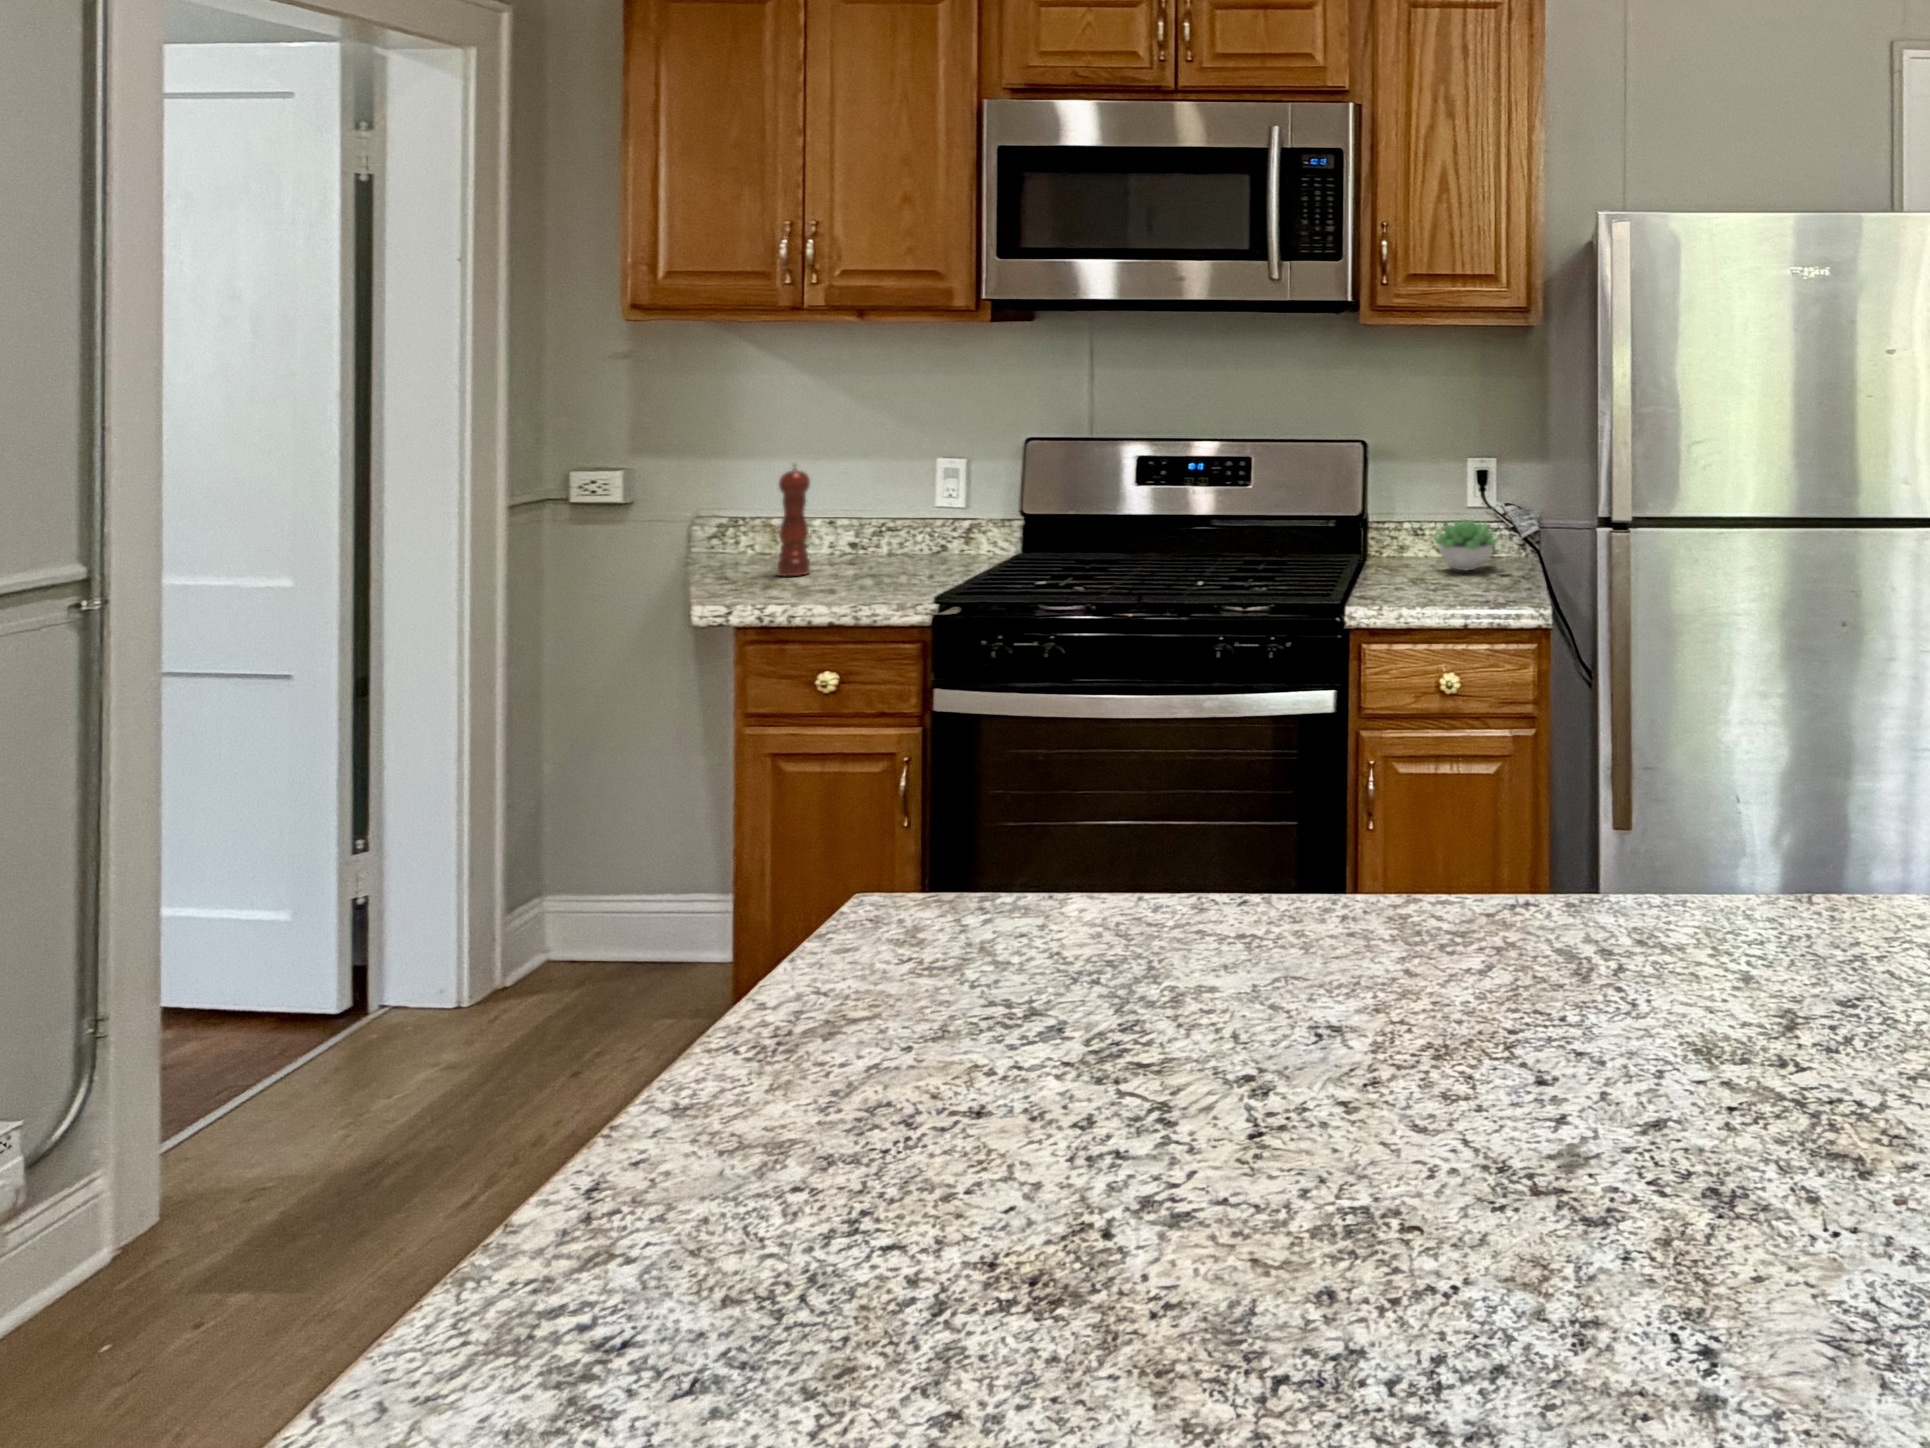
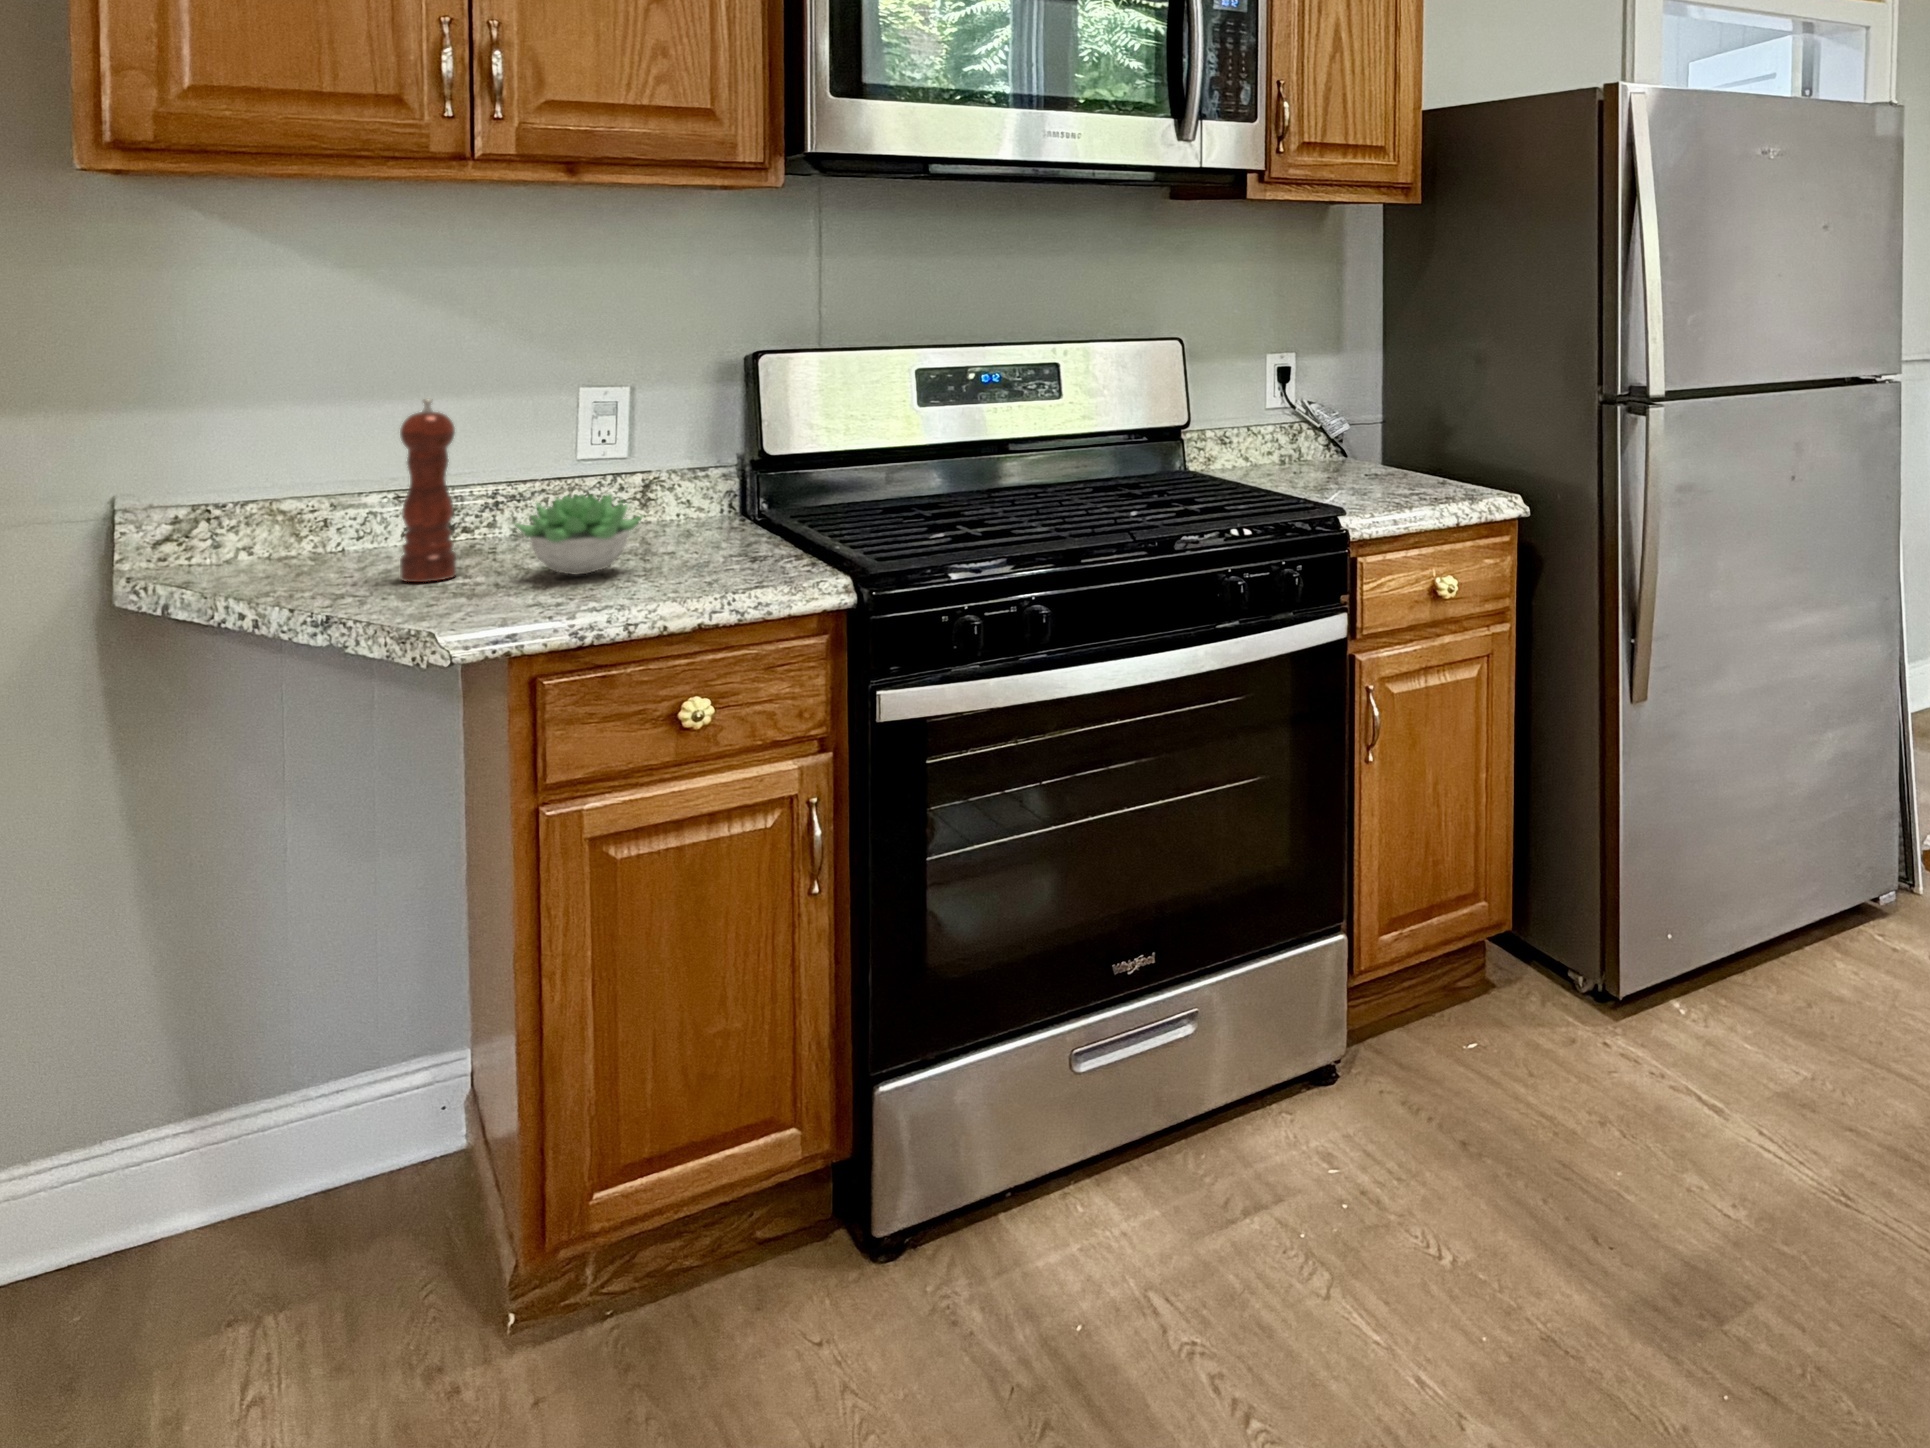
succulent plant: present [1432,519,1499,571] -> present [515,495,643,574]

